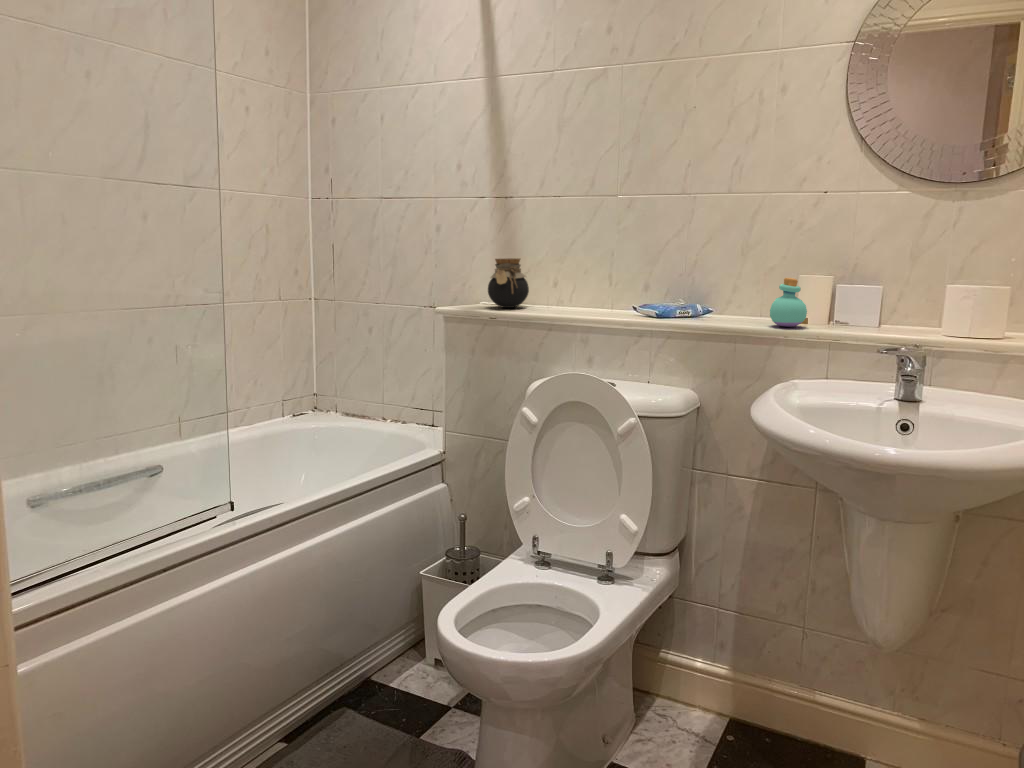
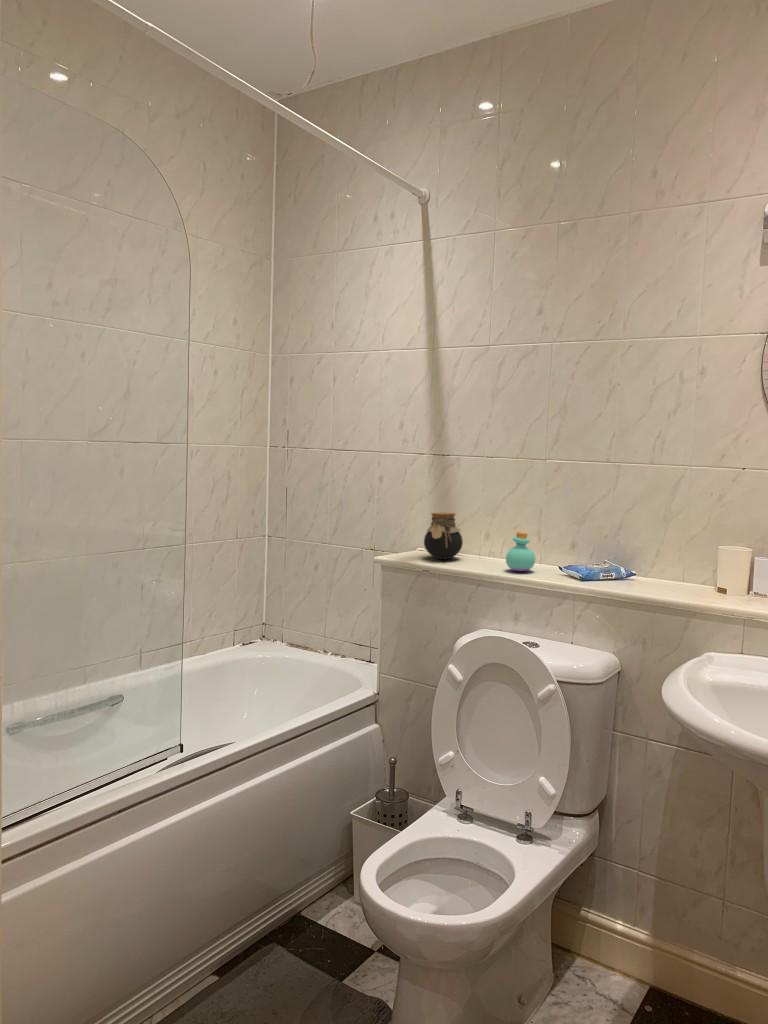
perfume bottle: present [770,278,807,327] -> present [506,531,535,571]

